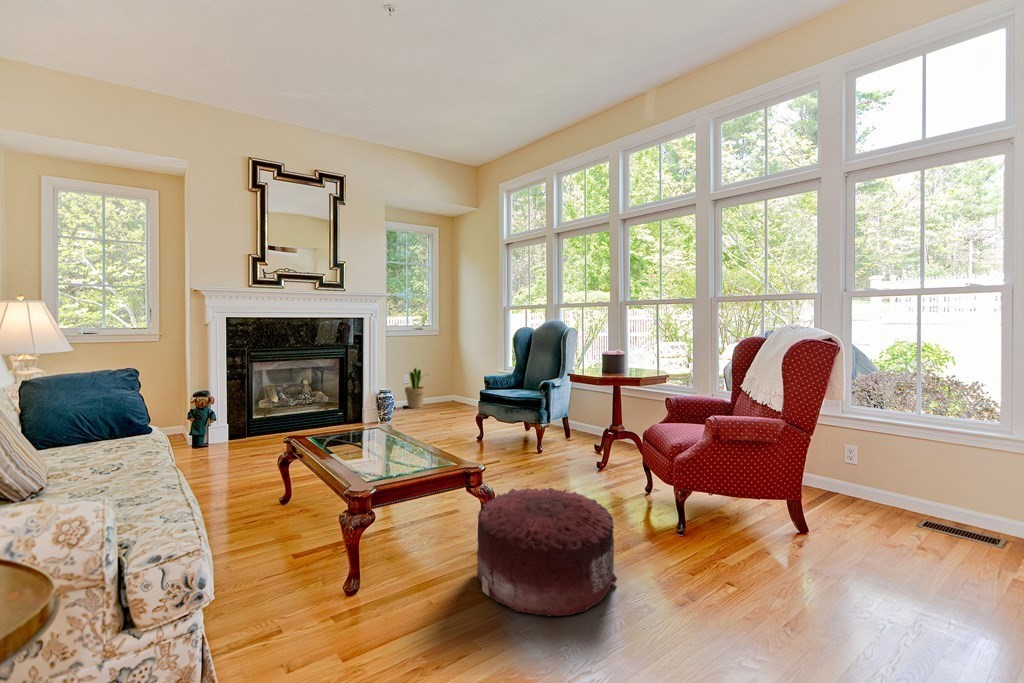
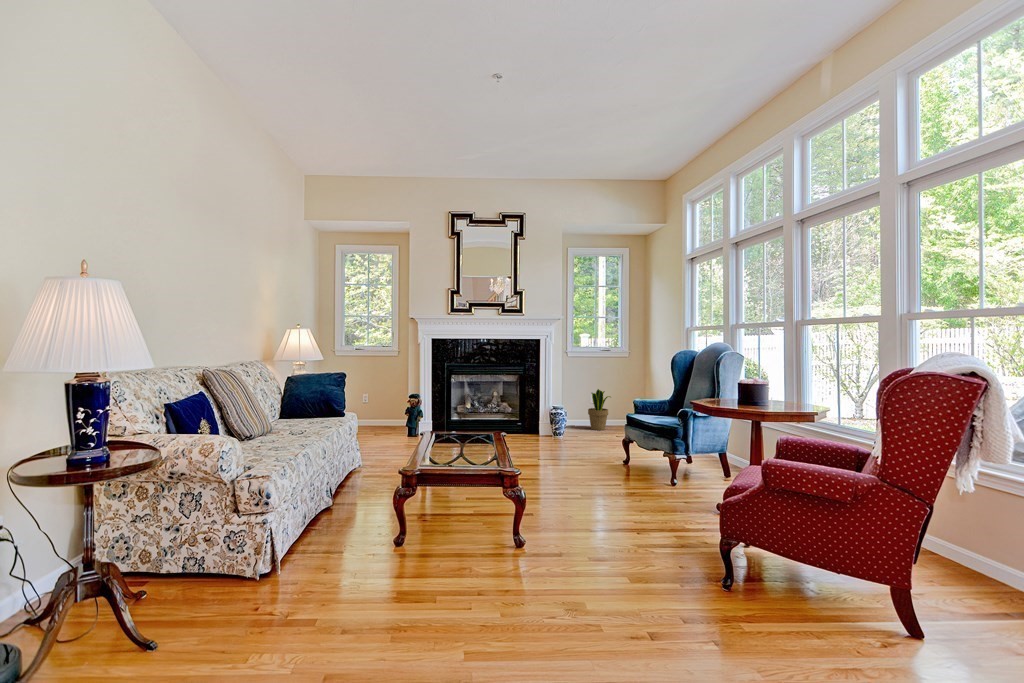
pouf: present [477,488,617,616] -> none [472,495,599,607]

